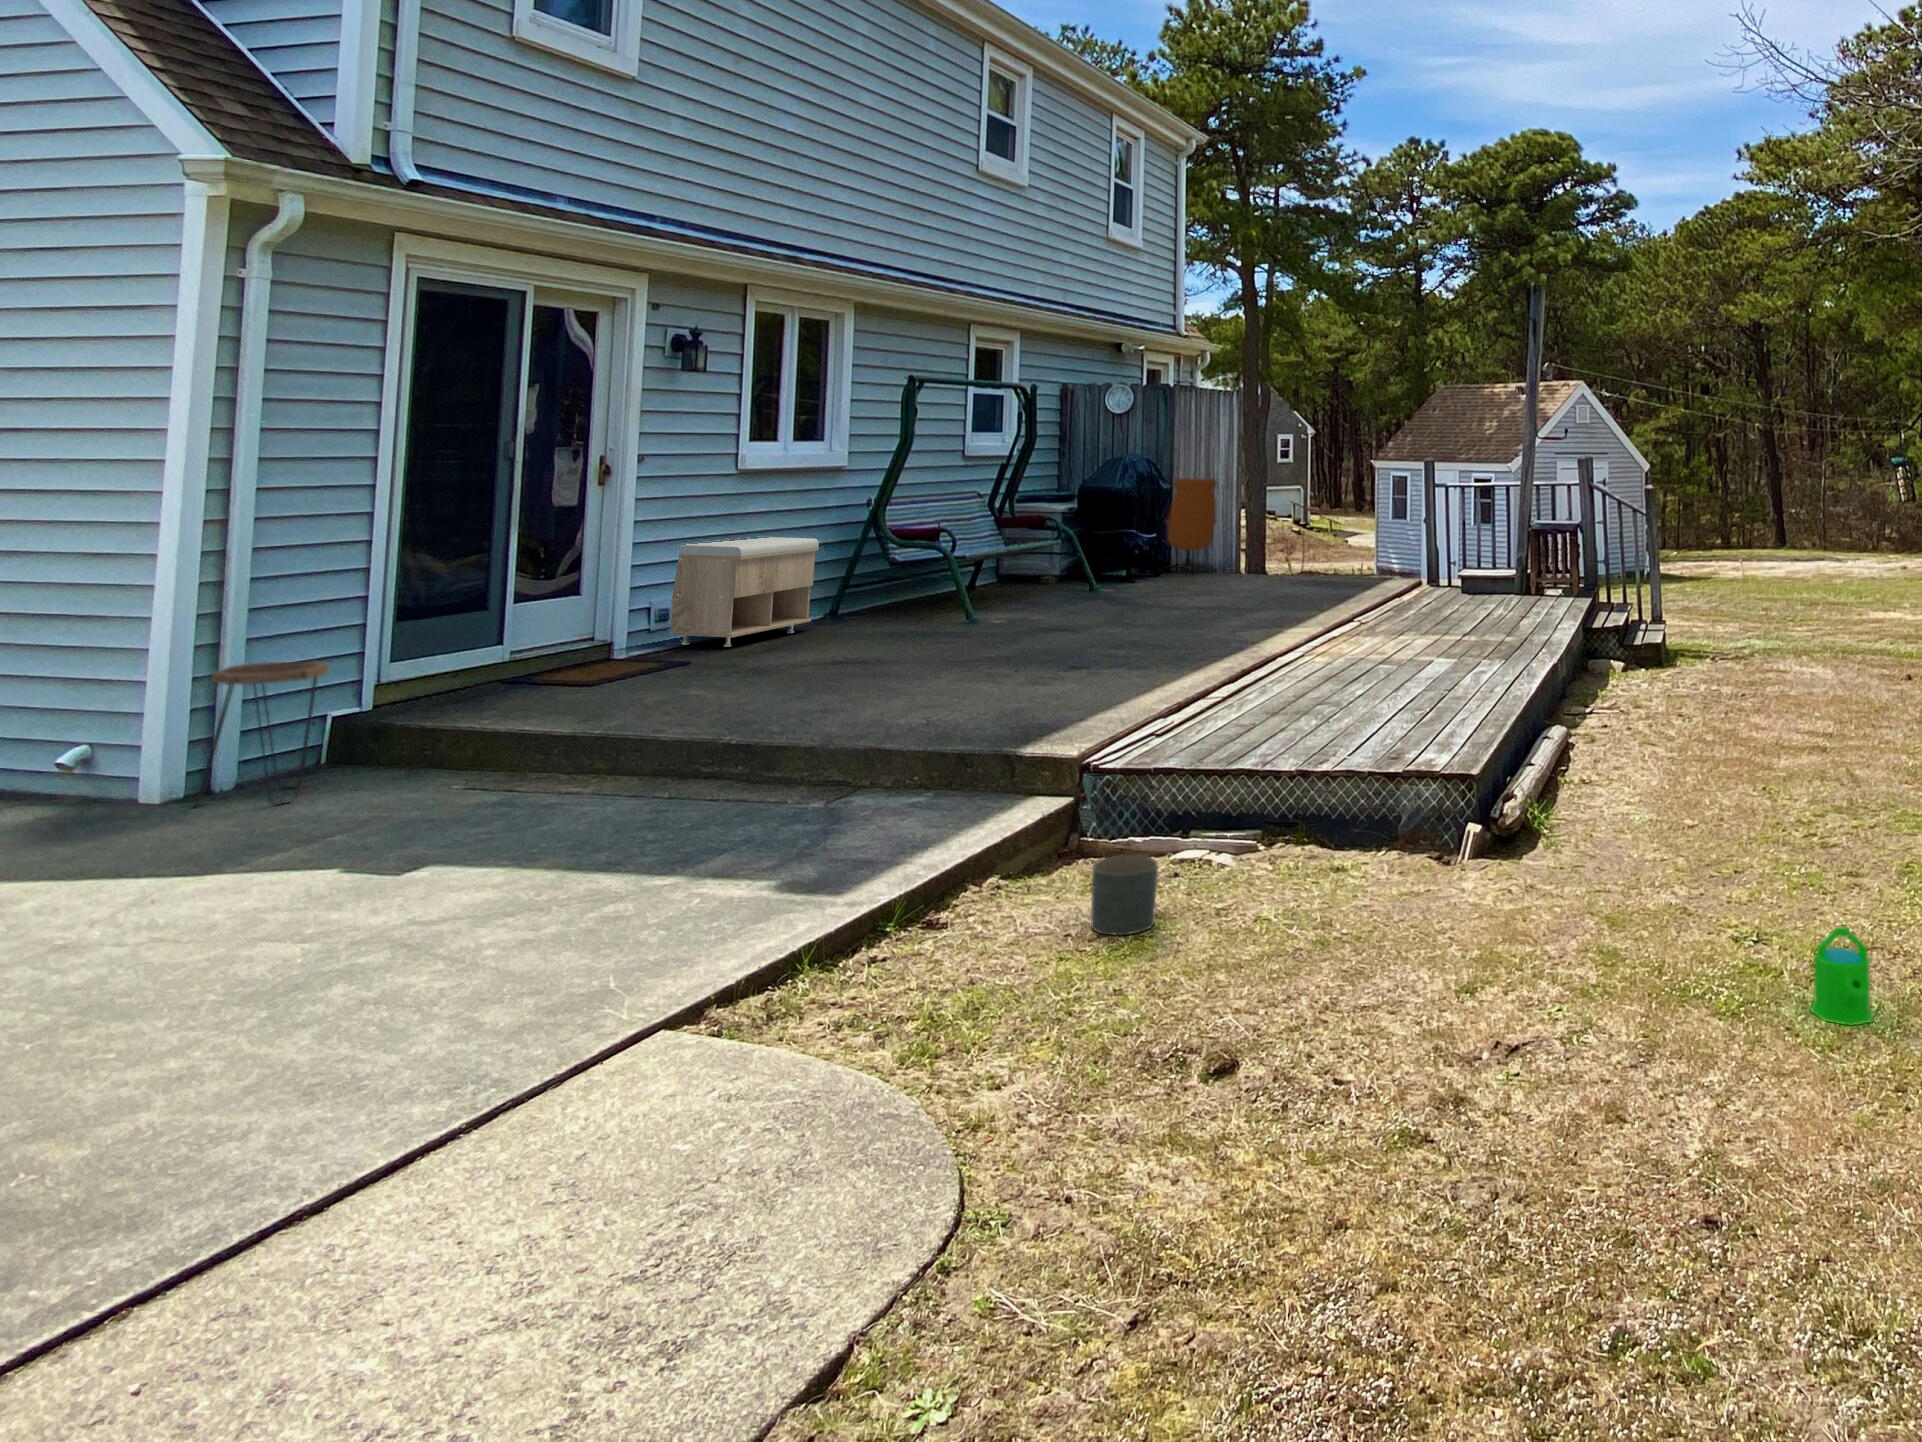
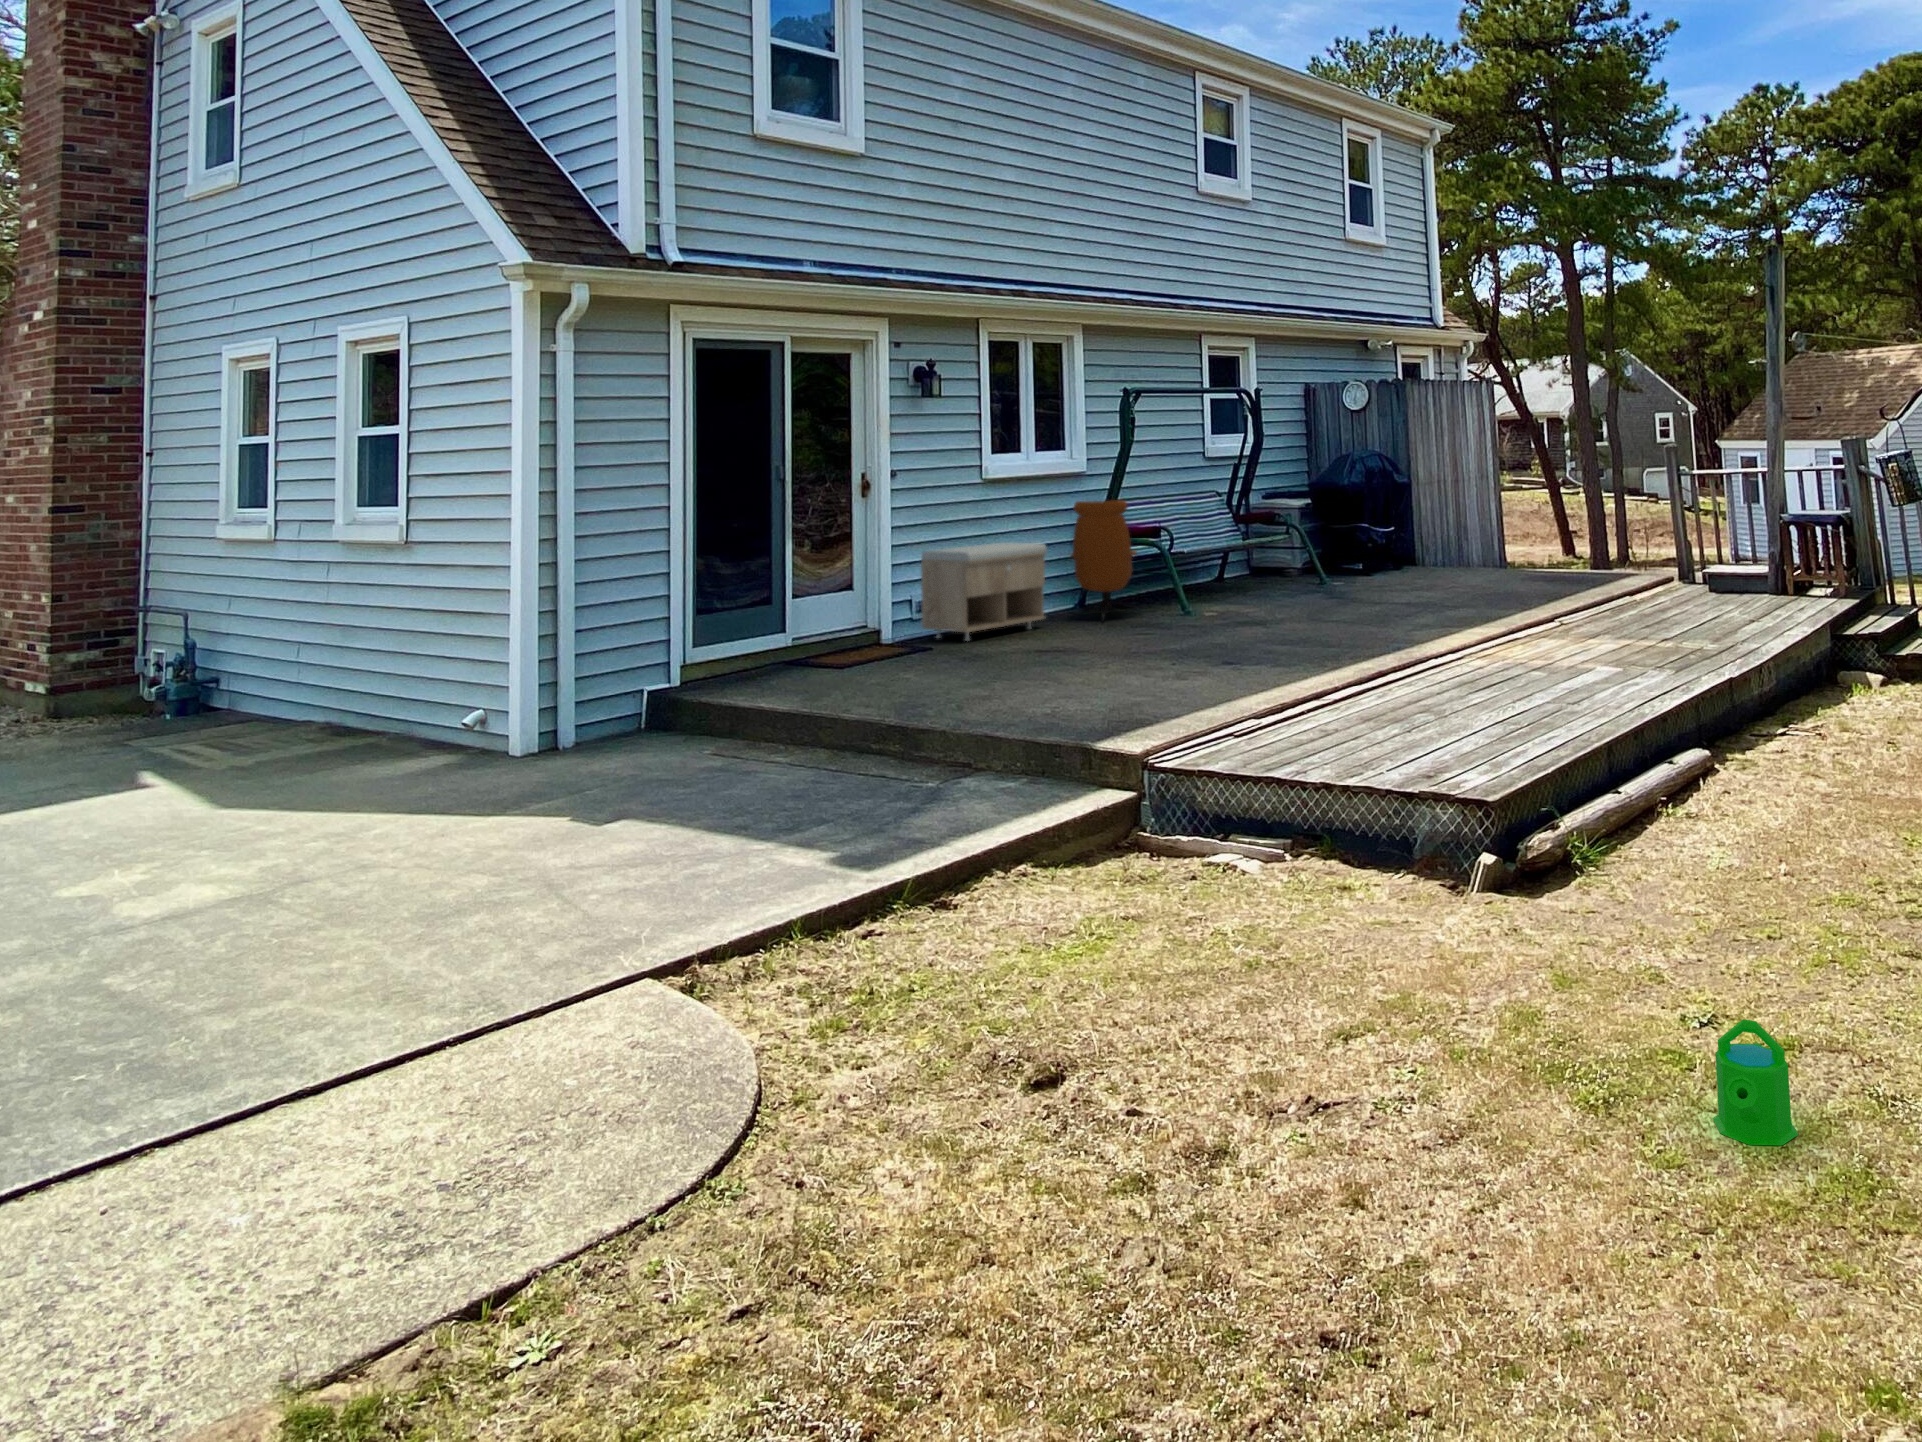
lounge chair: present [1166,478,1217,571] -> present [1070,500,1140,619]
side table: present [197,662,328,805] -> none [546,647,625,759]
planter: present [1091,855,1158,935] -> none [1048,854,1111,932]

